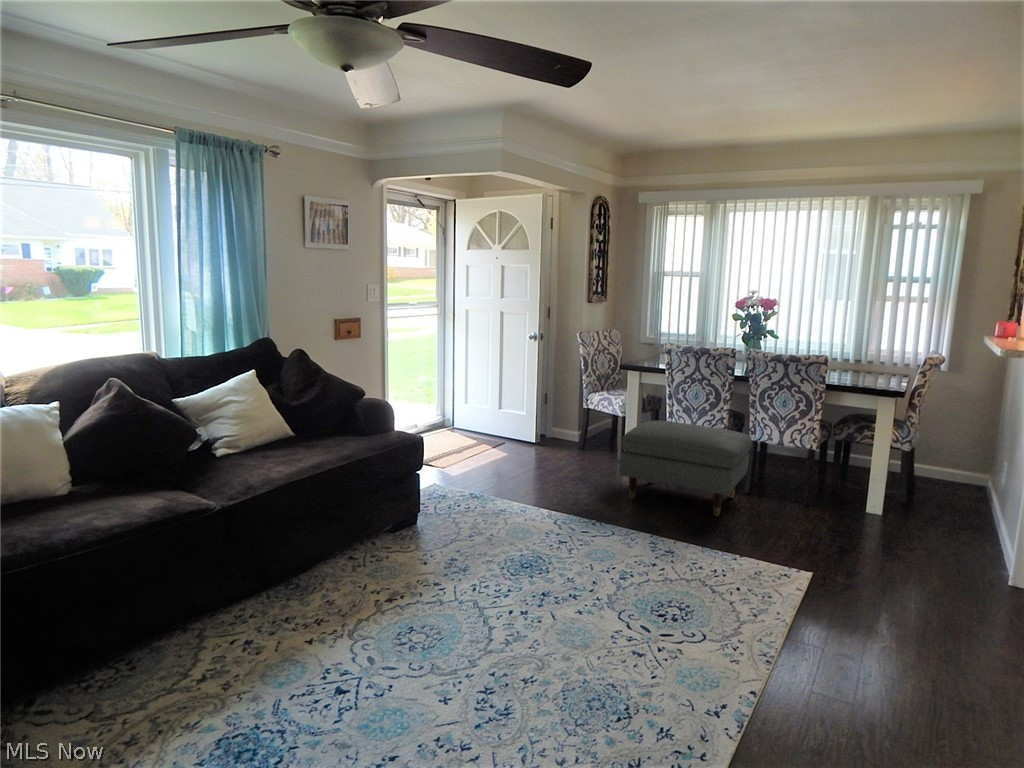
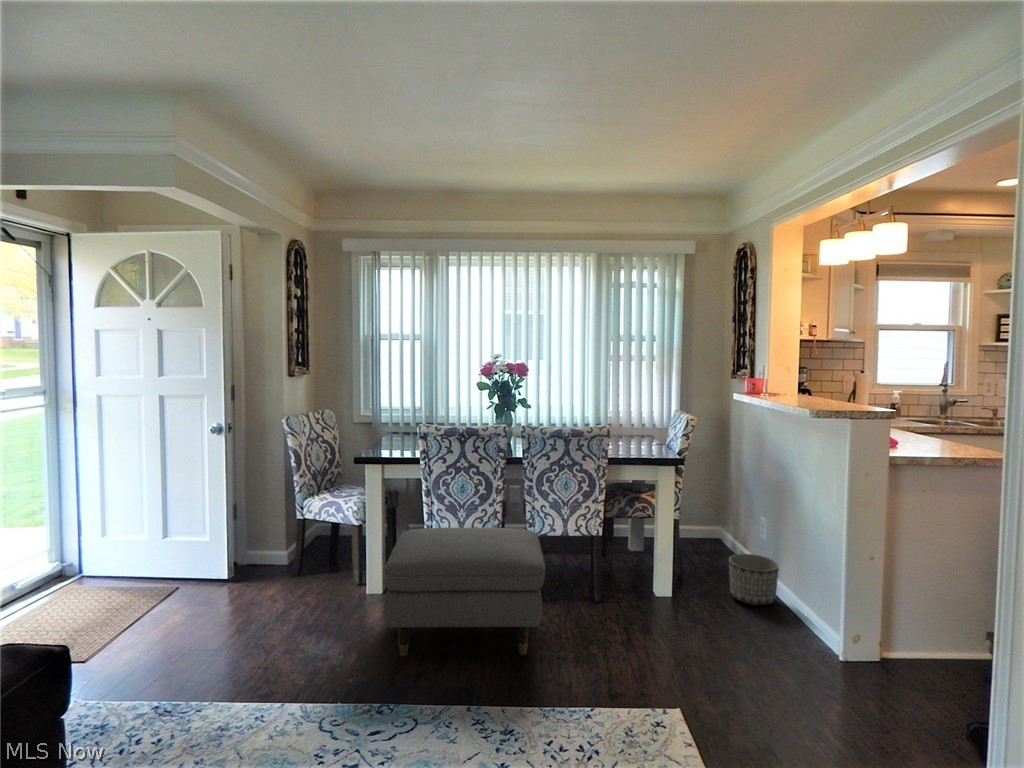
planter: none [945,492,1001,540] -> present [729,554,779,605]

